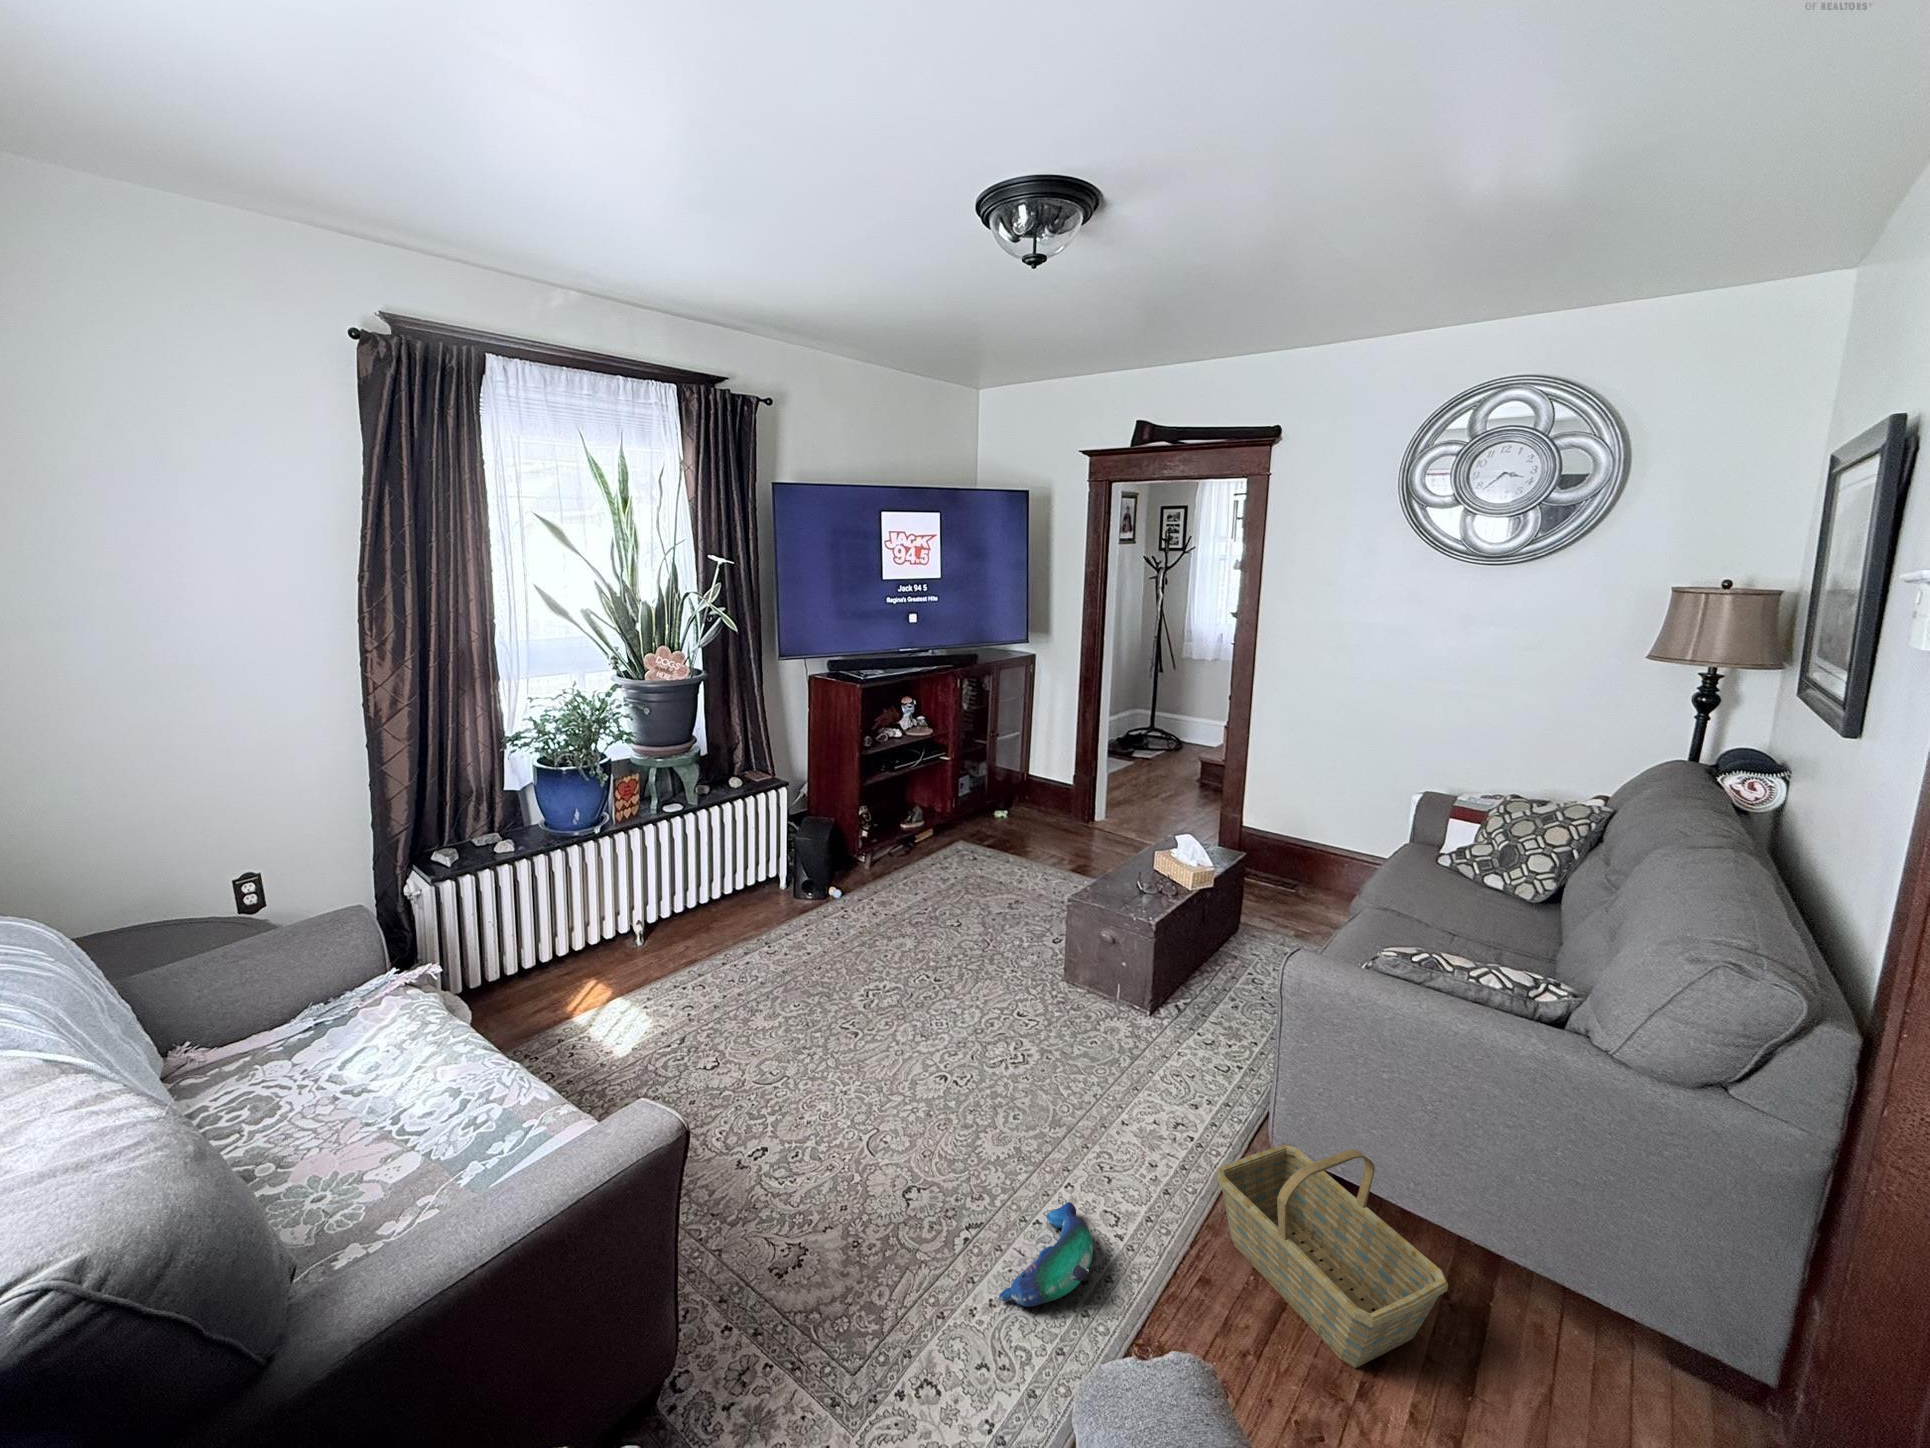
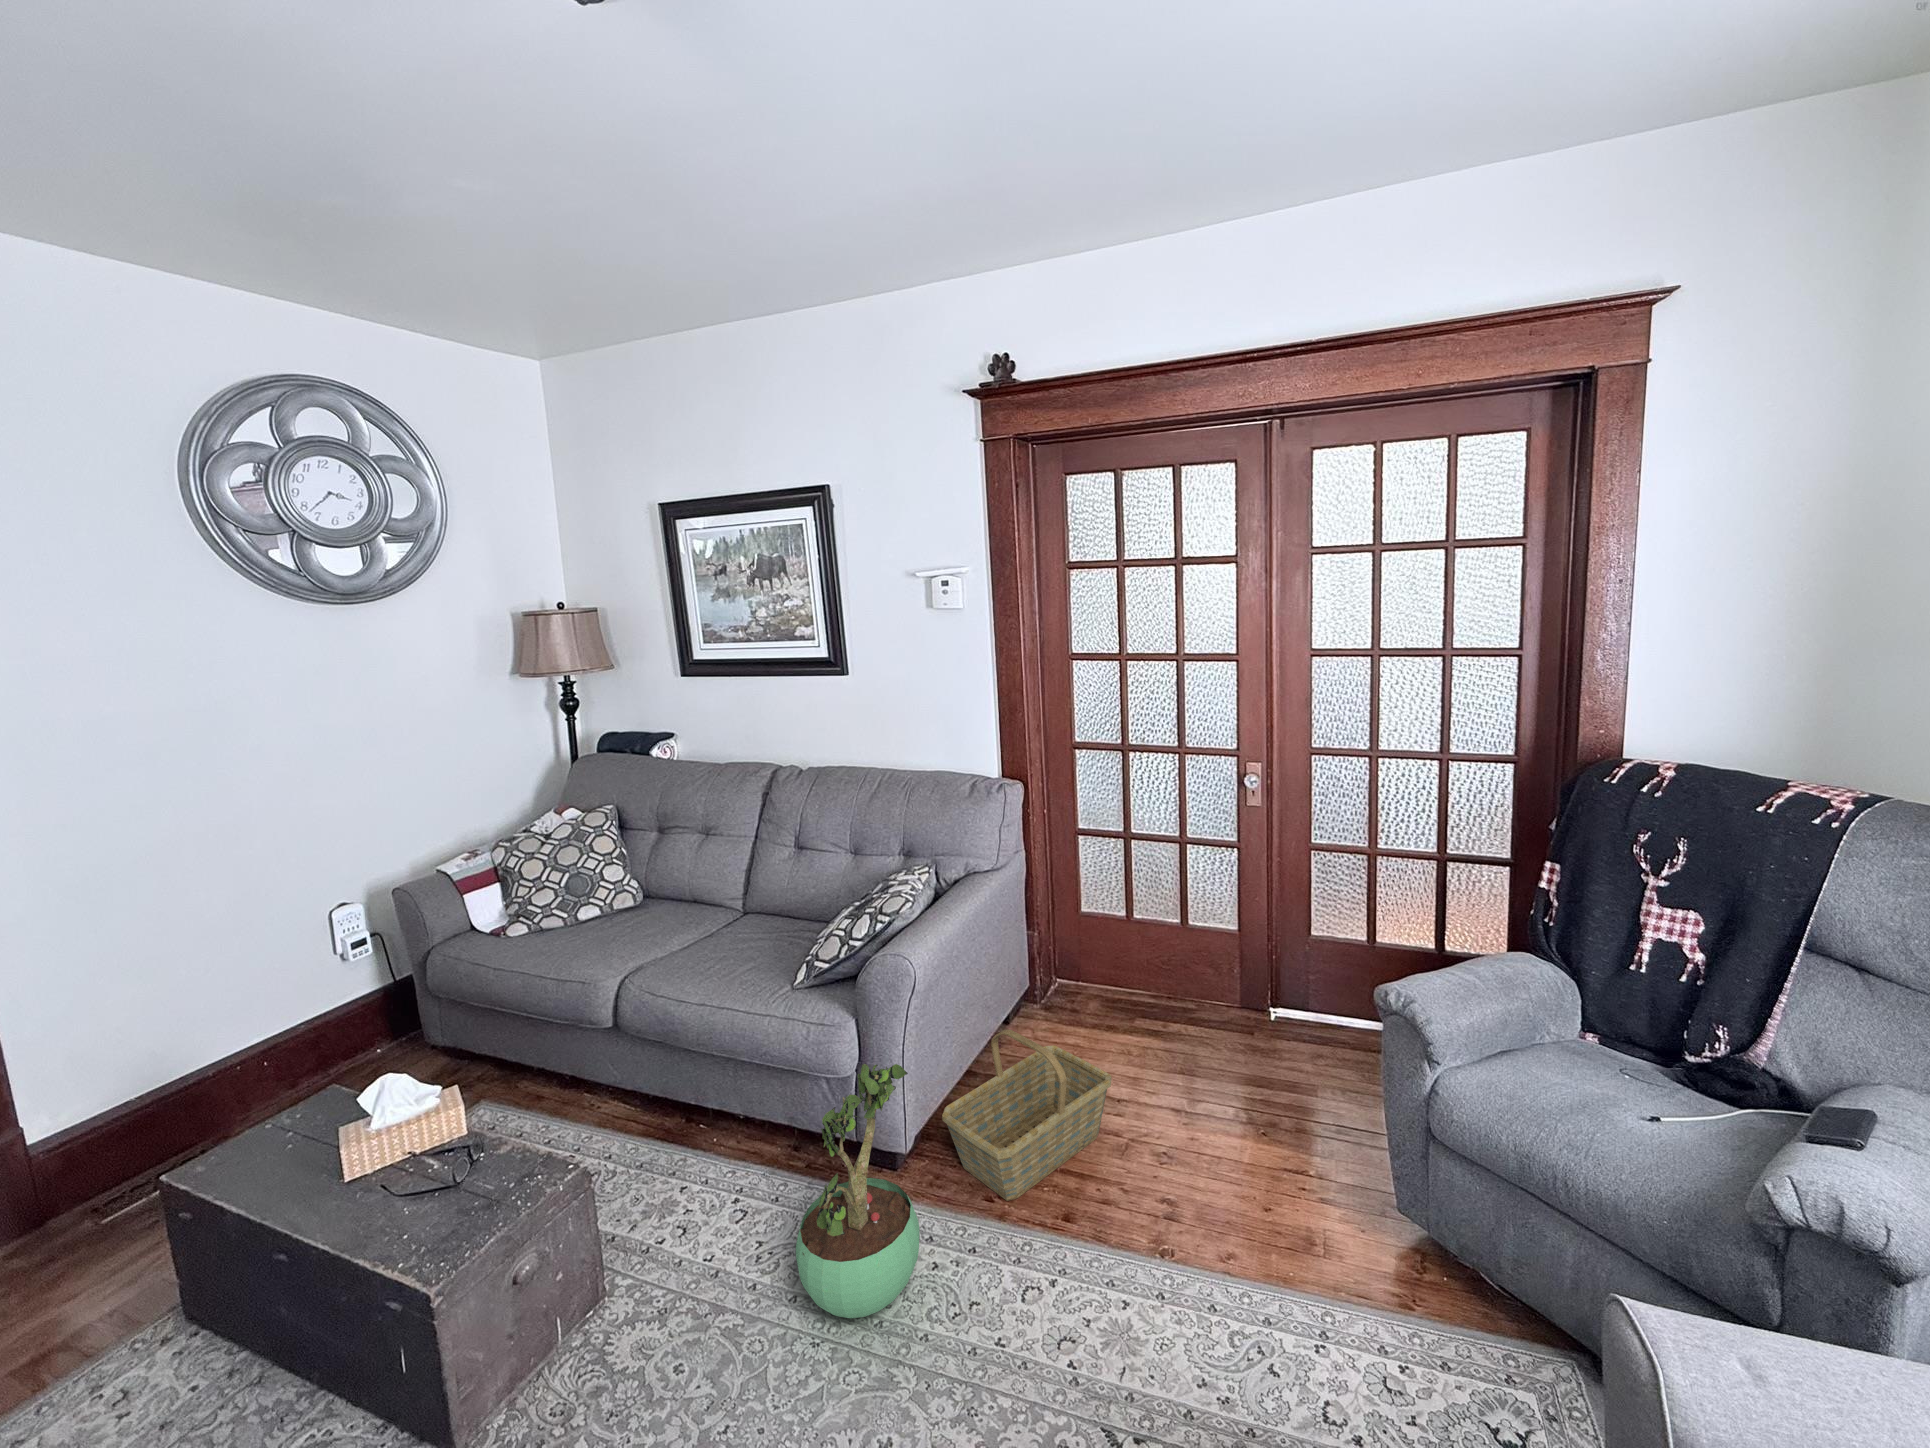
potted plant: none [1082,956,1207,1135] -> present [796,1064,920,1318]
plush toy: present [999,1202,1093,1307] -> none [1043,1262,1200,1370]

